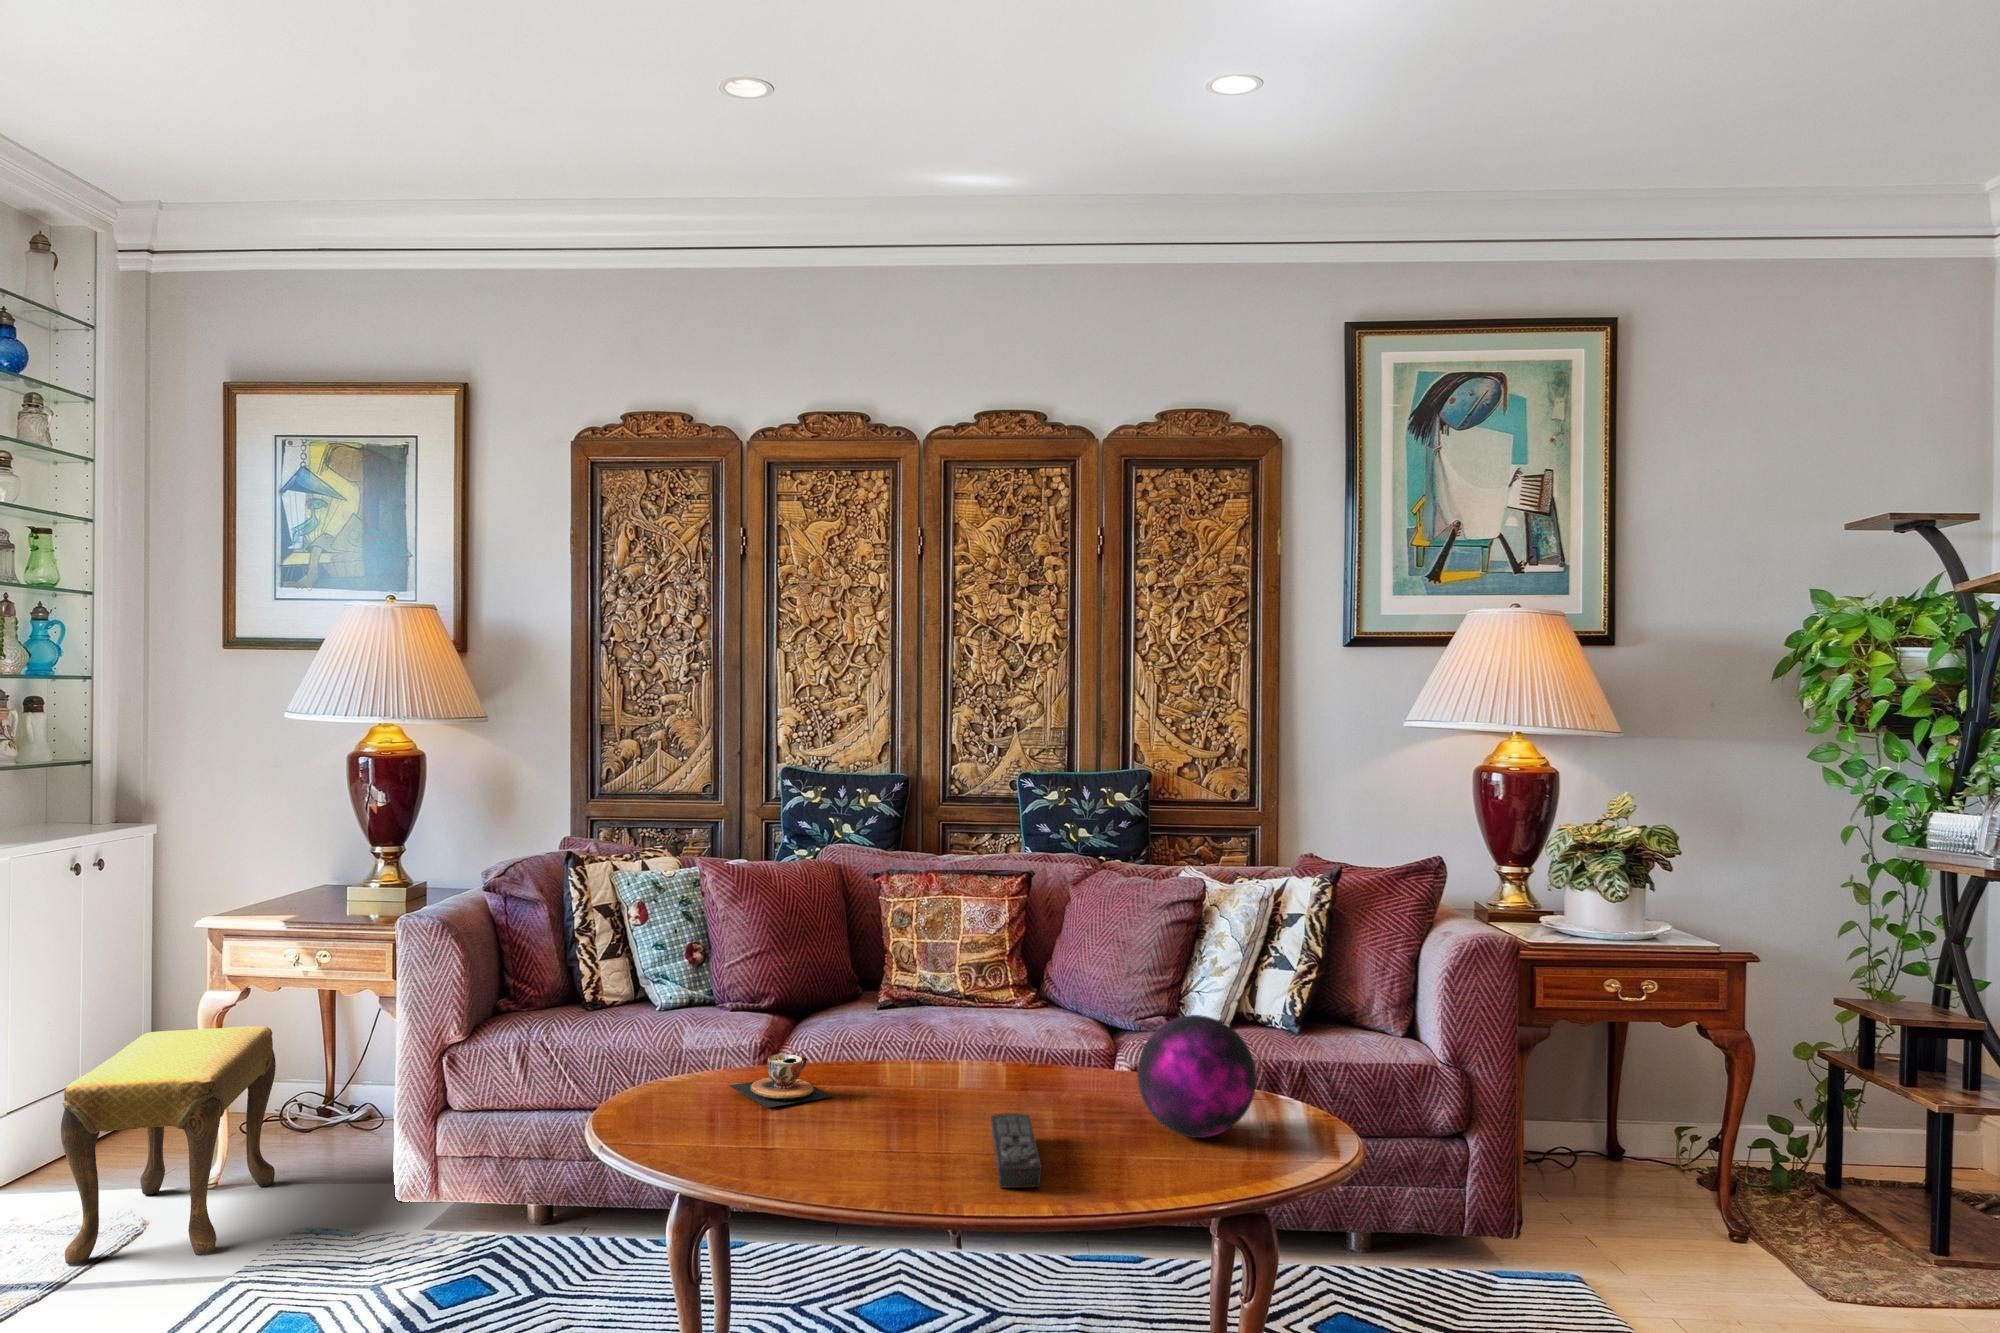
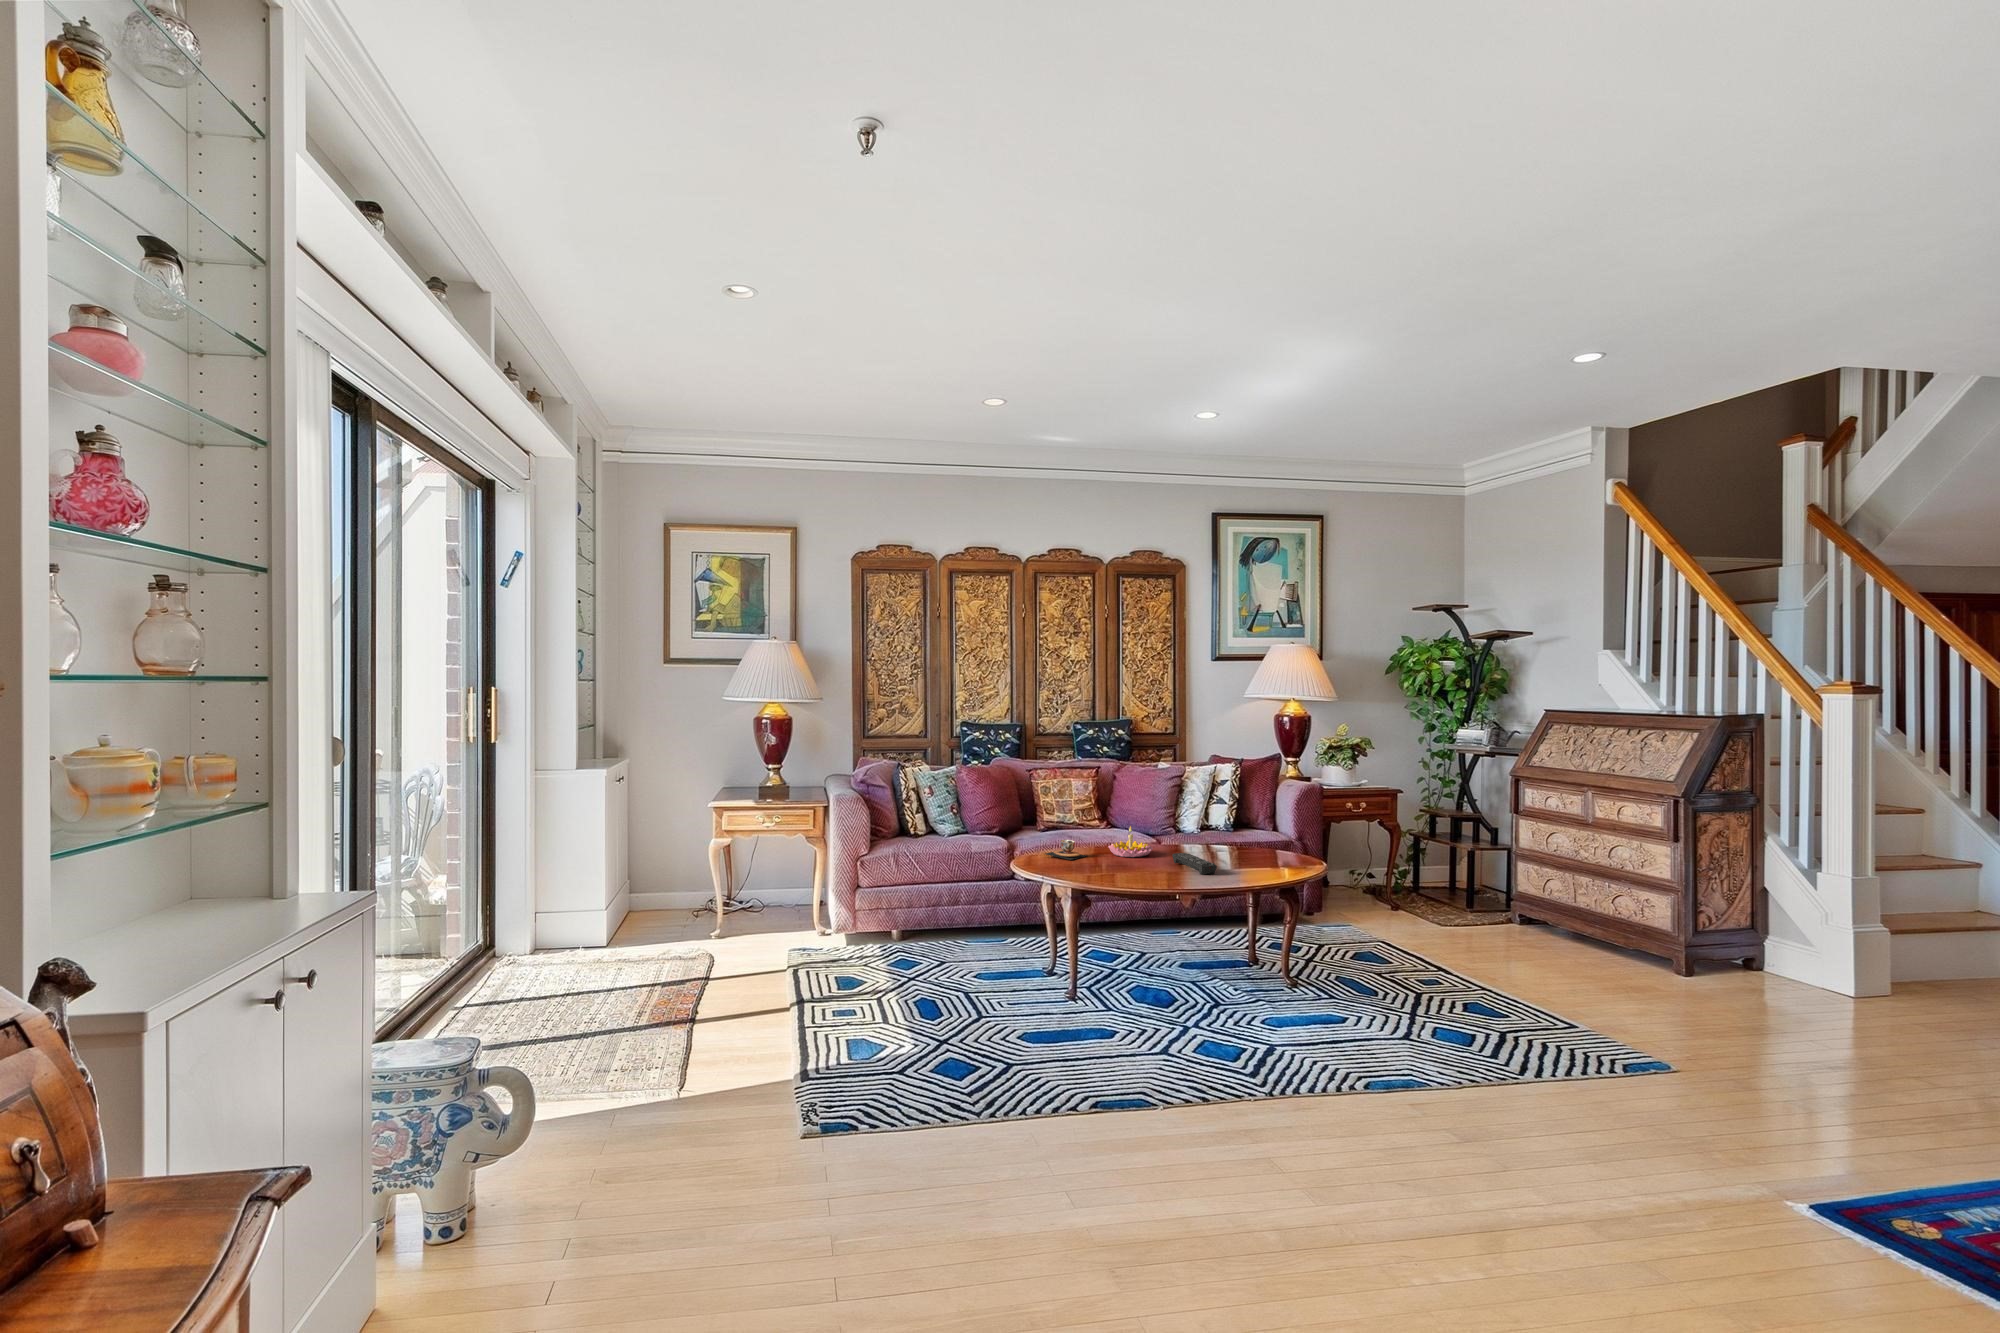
decorative orb: present [1137,1015,1256,1138] -> none [1221,812,1269,859]
footstool: present [61,1026,276,1264] -> none [684,854,763,965]
candle holder: none [885,1029,993,1111] -> present [1109,826,1153,858]

